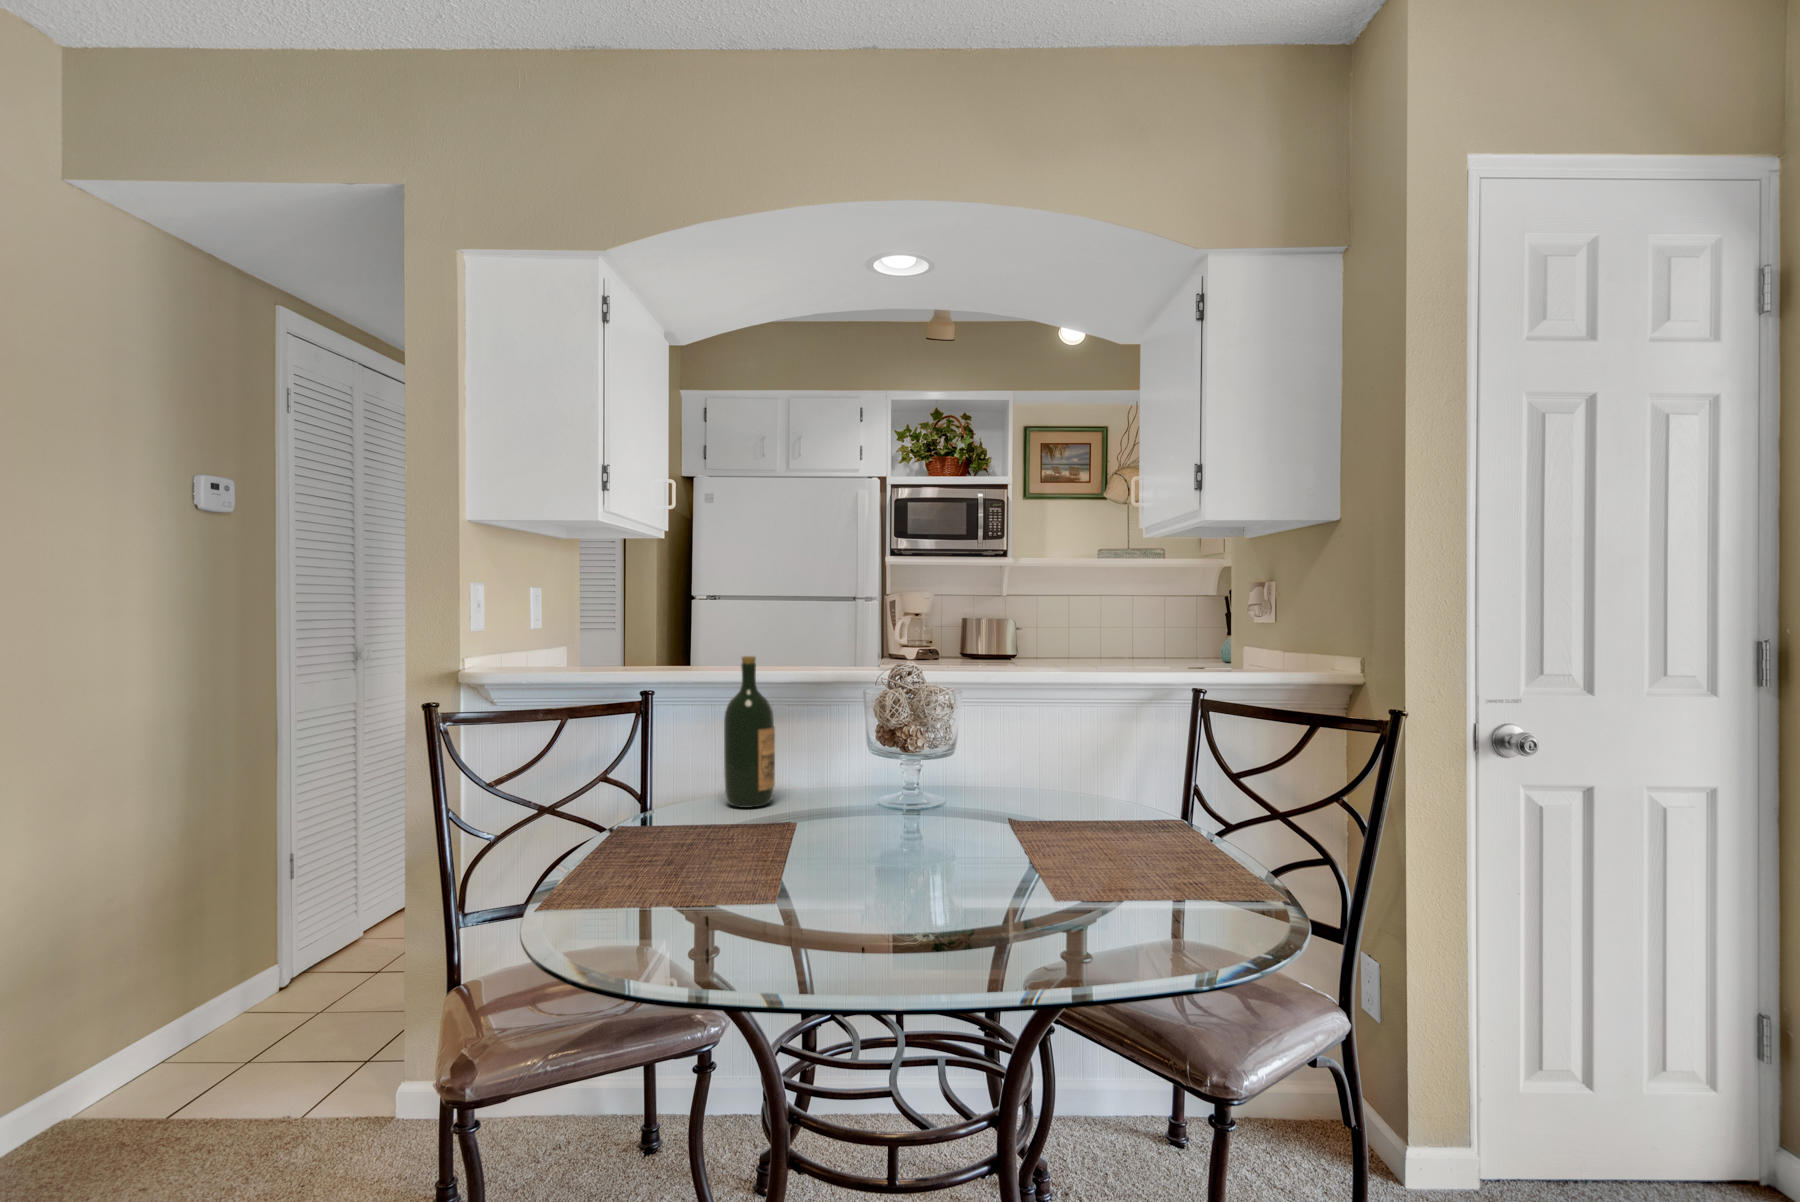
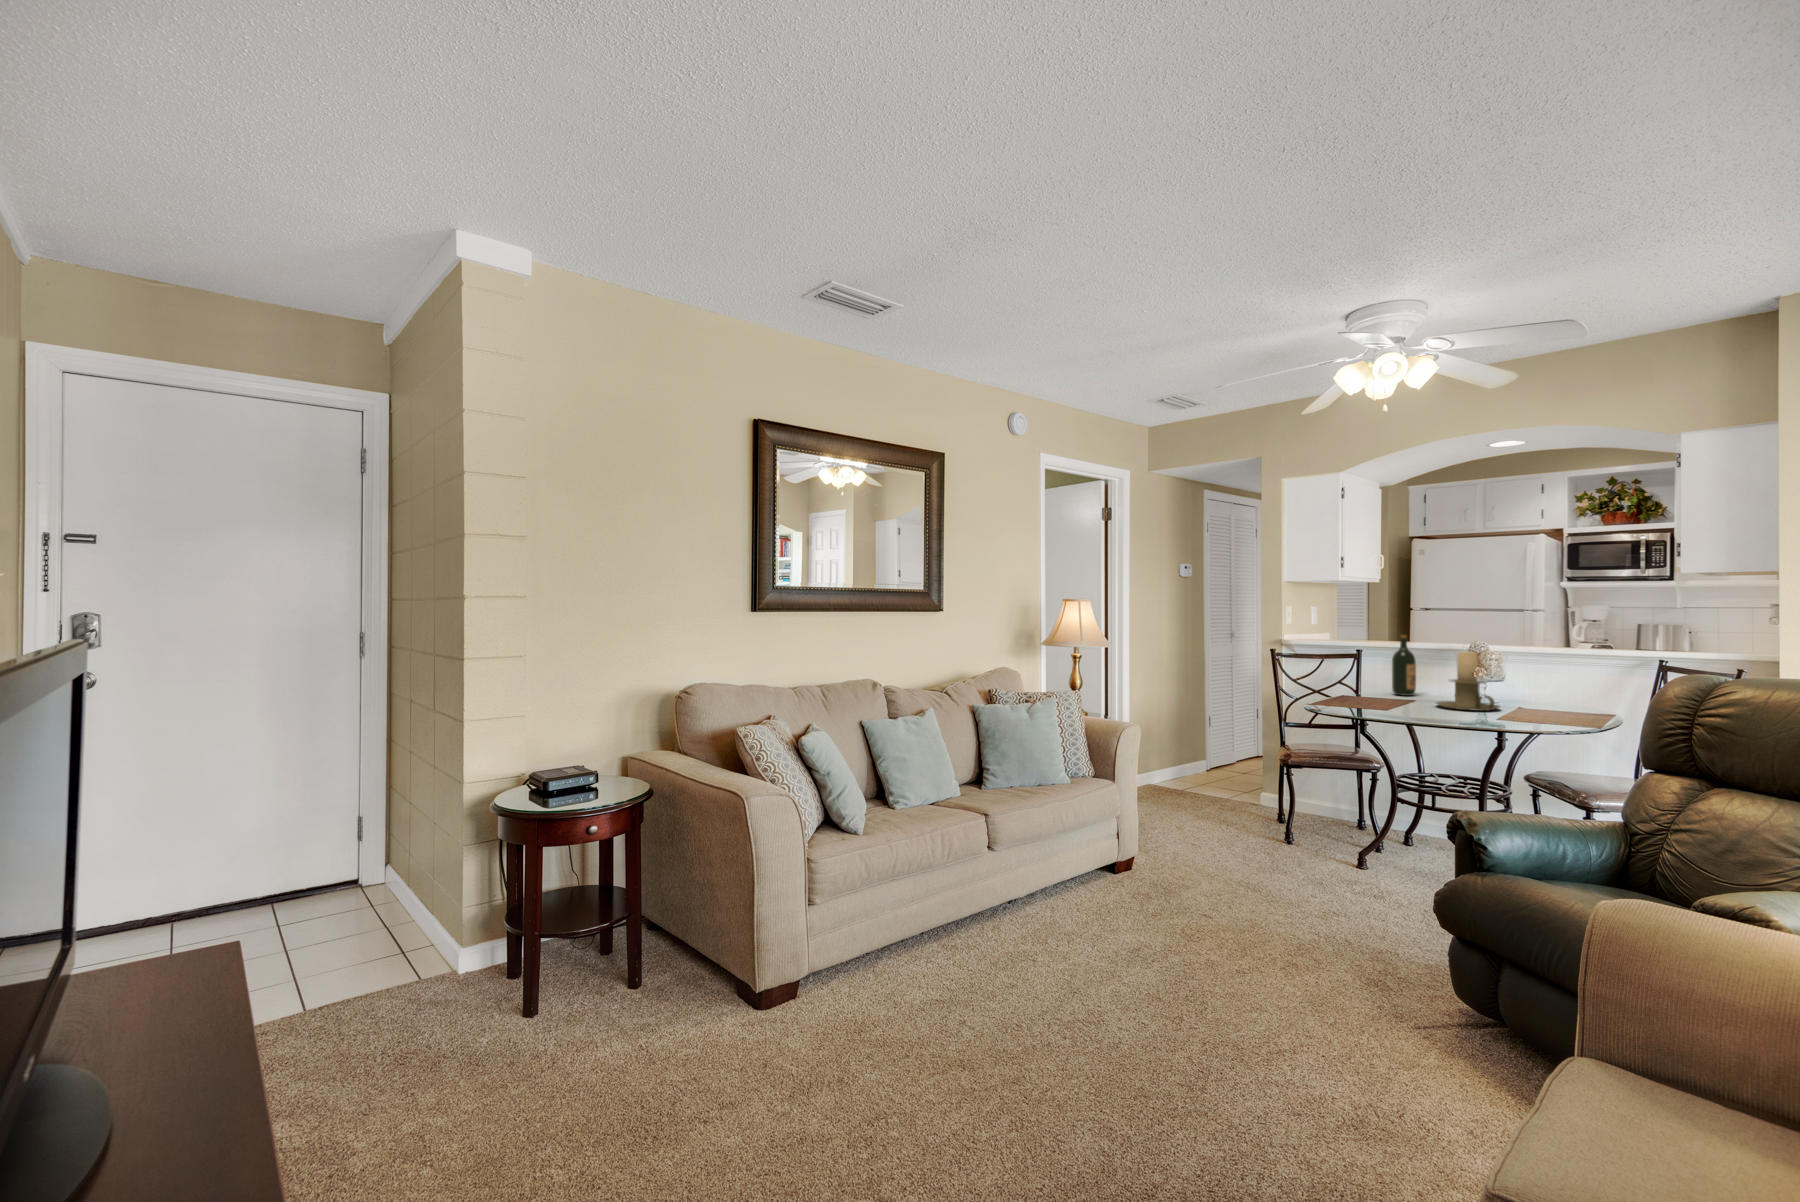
candle holder: none [846,697,982,853] -> present [1437,652,1499,711]

